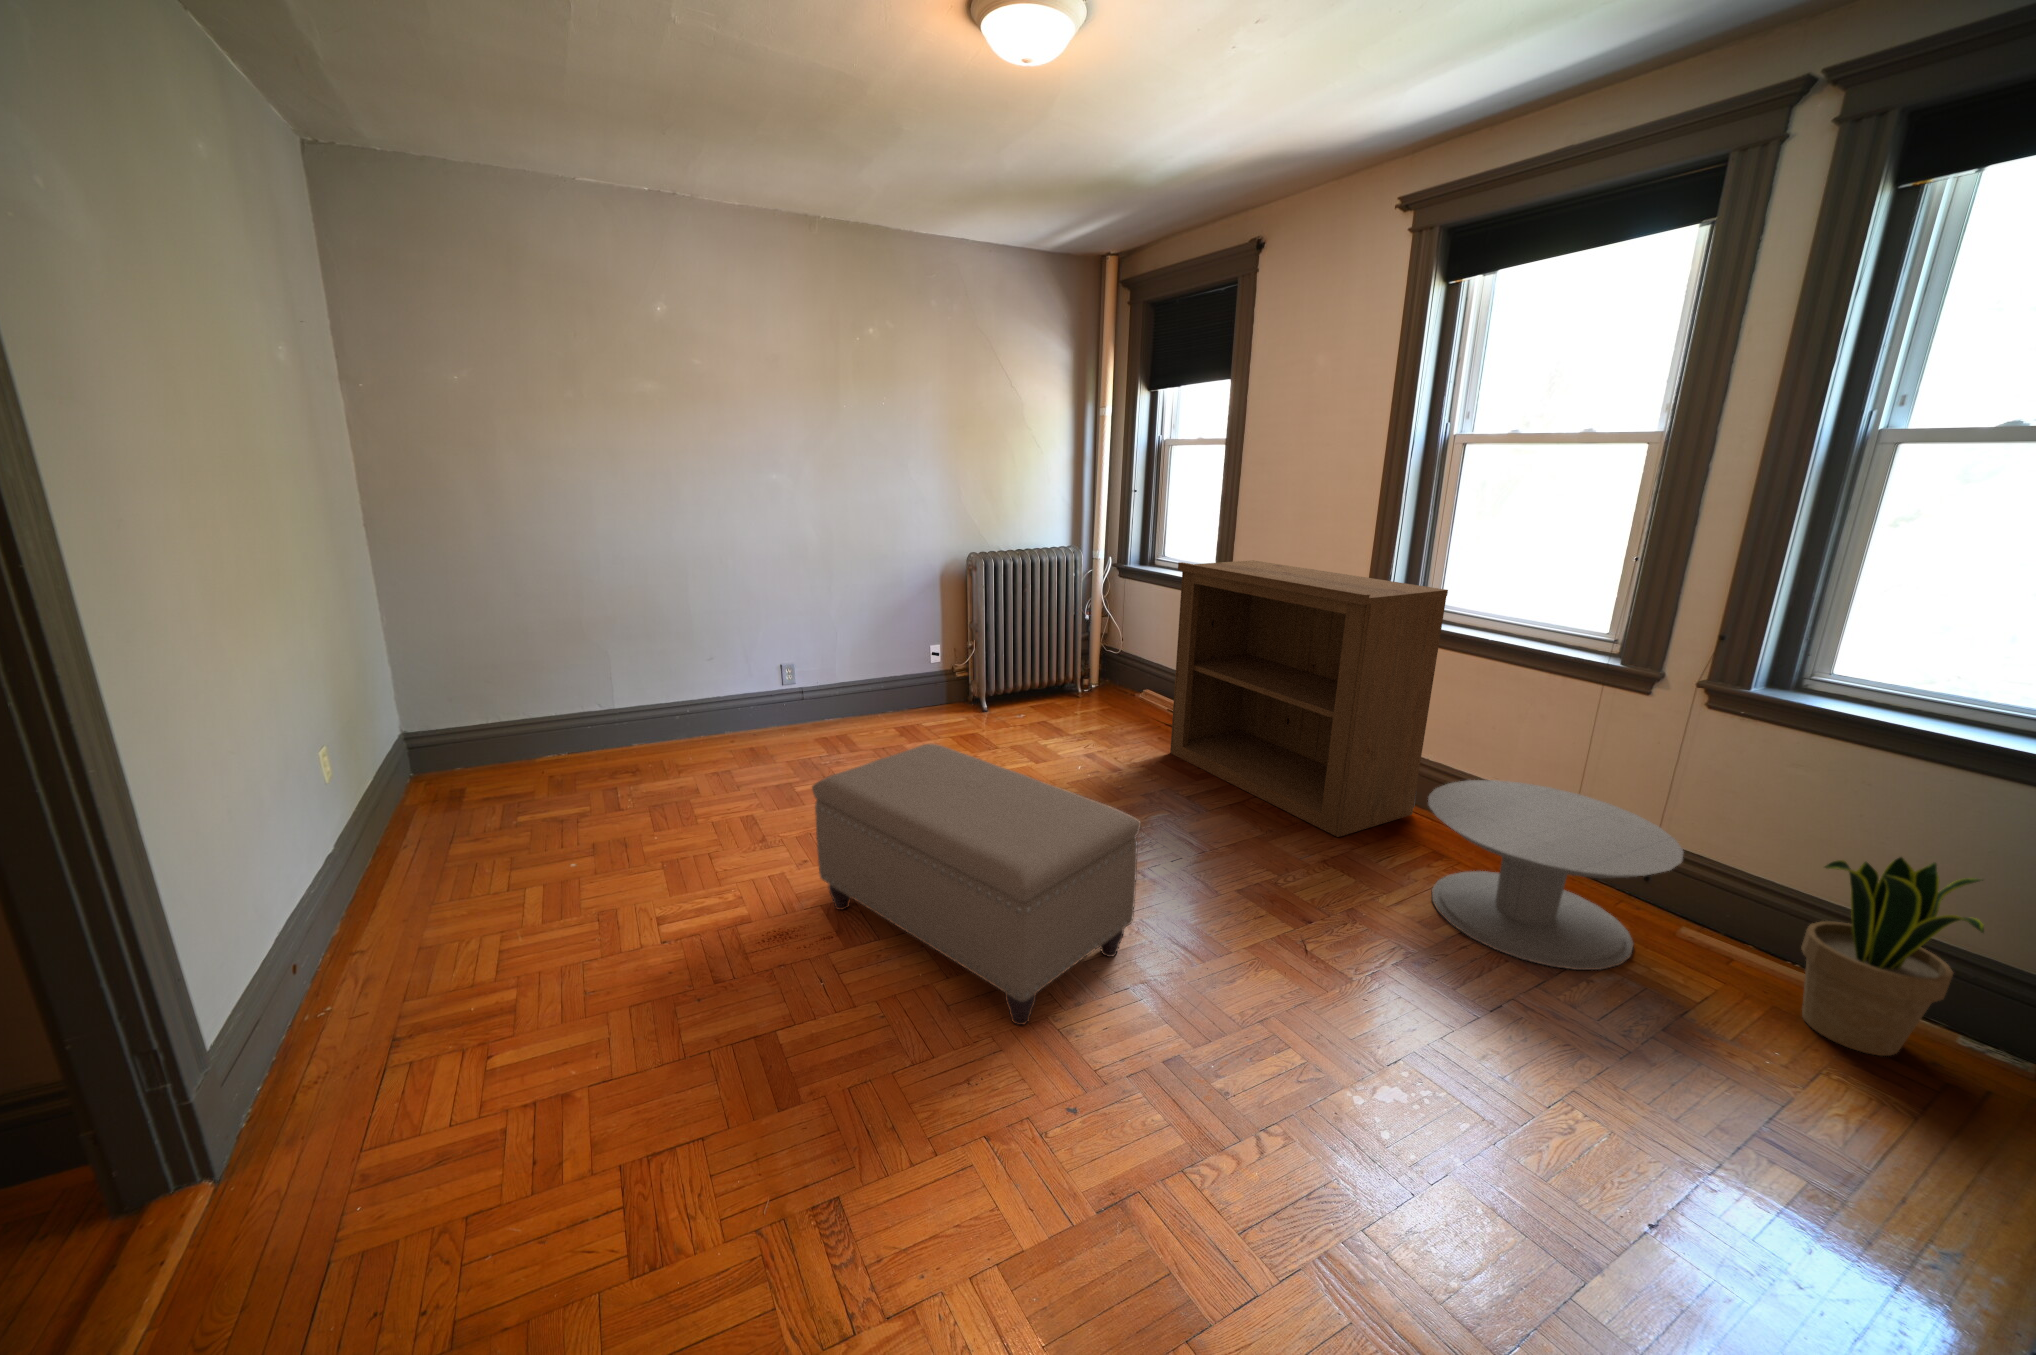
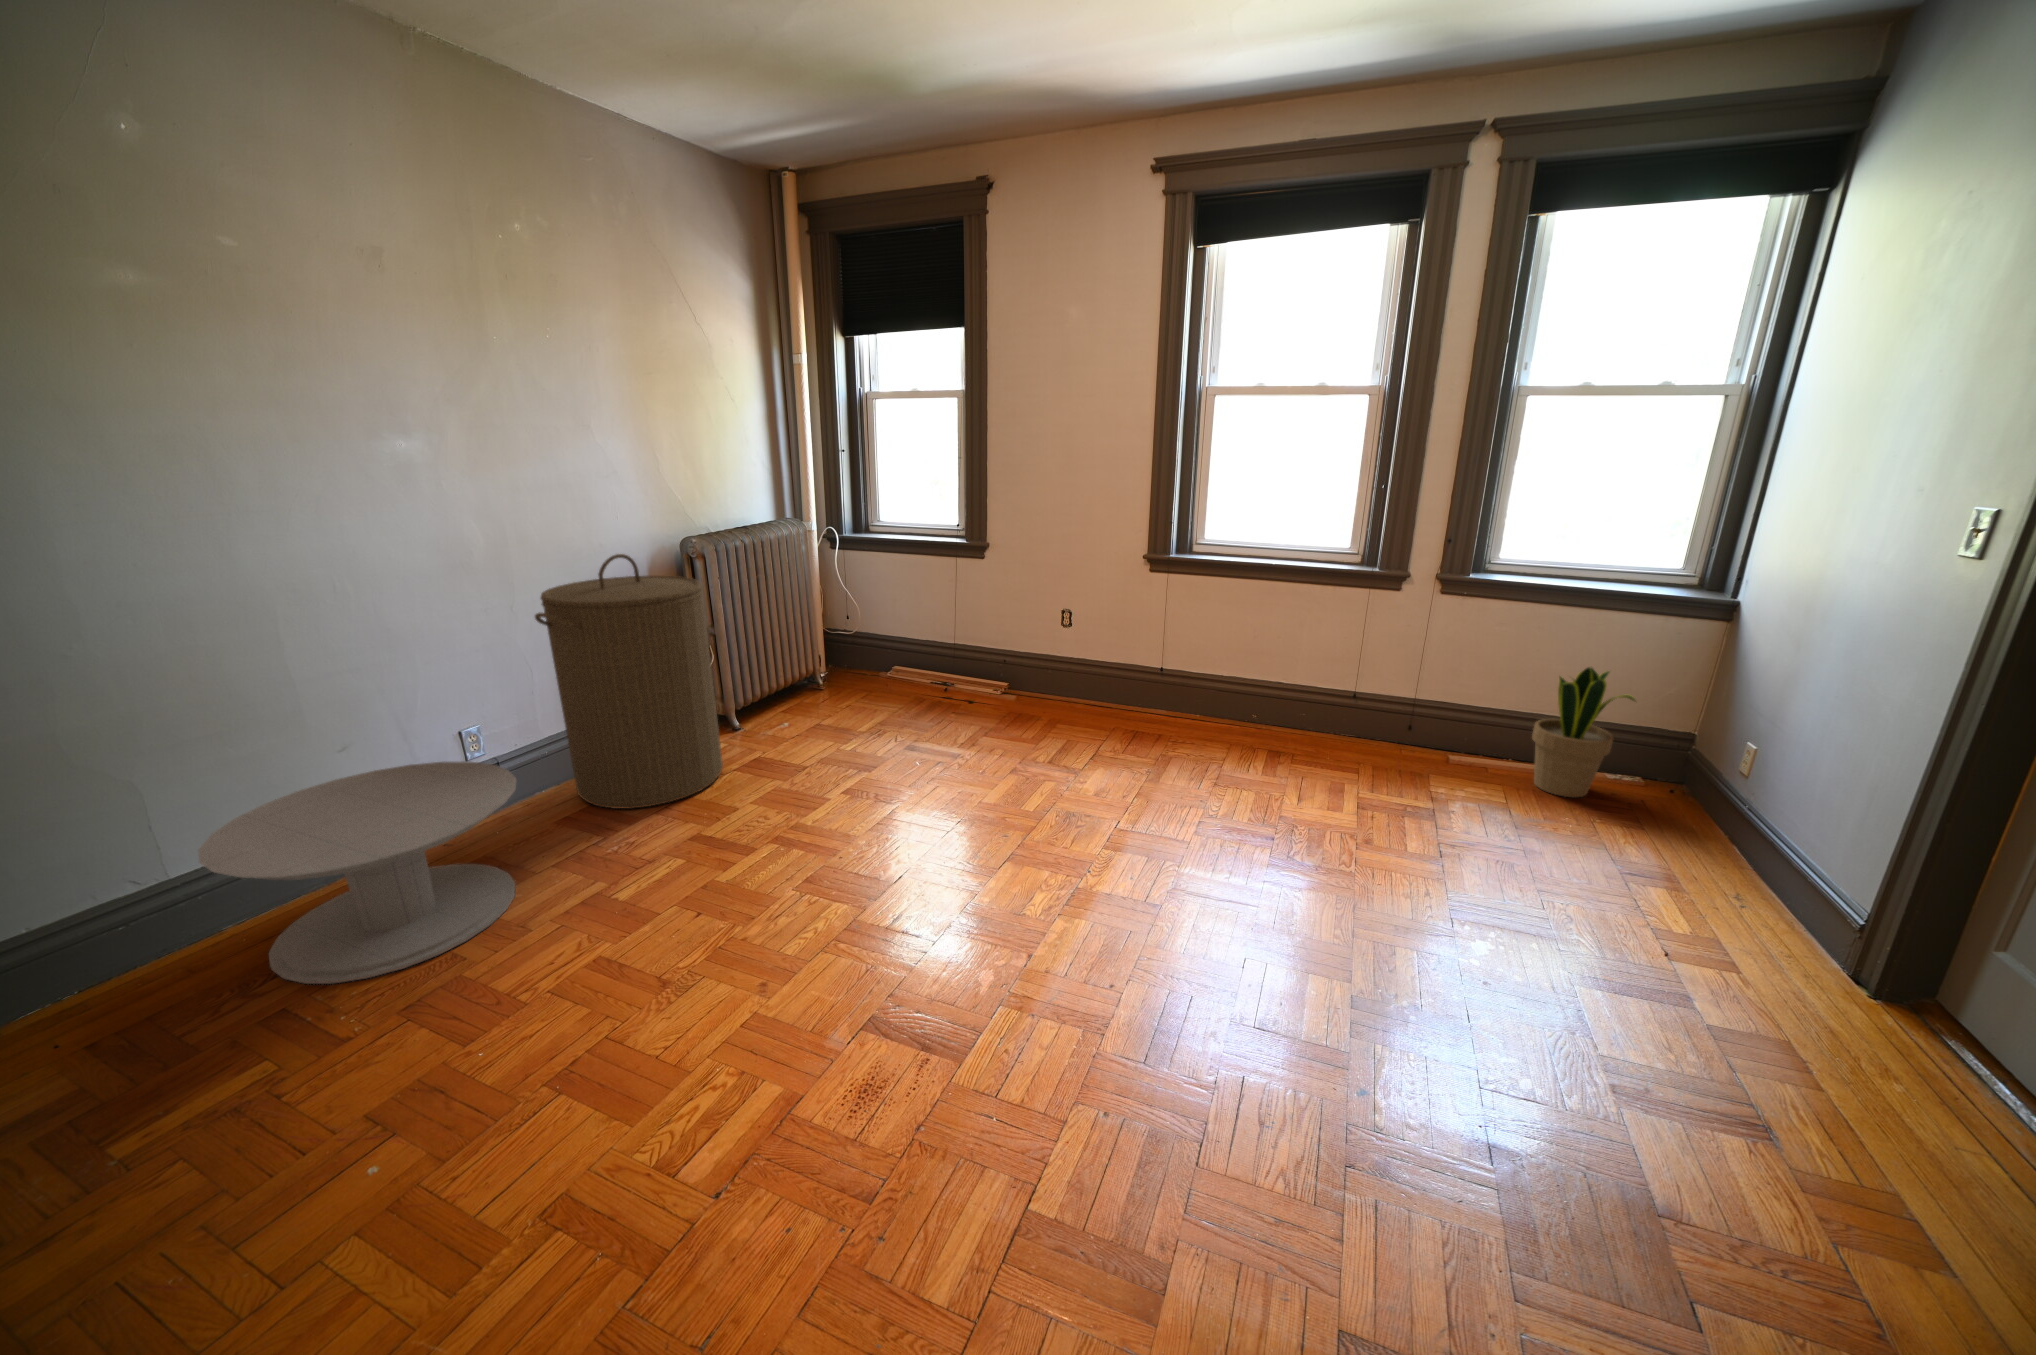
bookshelf: present [1170,560,1448,837] -> none [981,516,1236,759]
laundry hamper: none [834,563,957,745] -> present [535,554,723,809]
ottoman: present [812,744,1141,1025] -> none [836,775,1266,1052]
side table: present [1428,780,1683,970] -> present [199,762,516,984]

